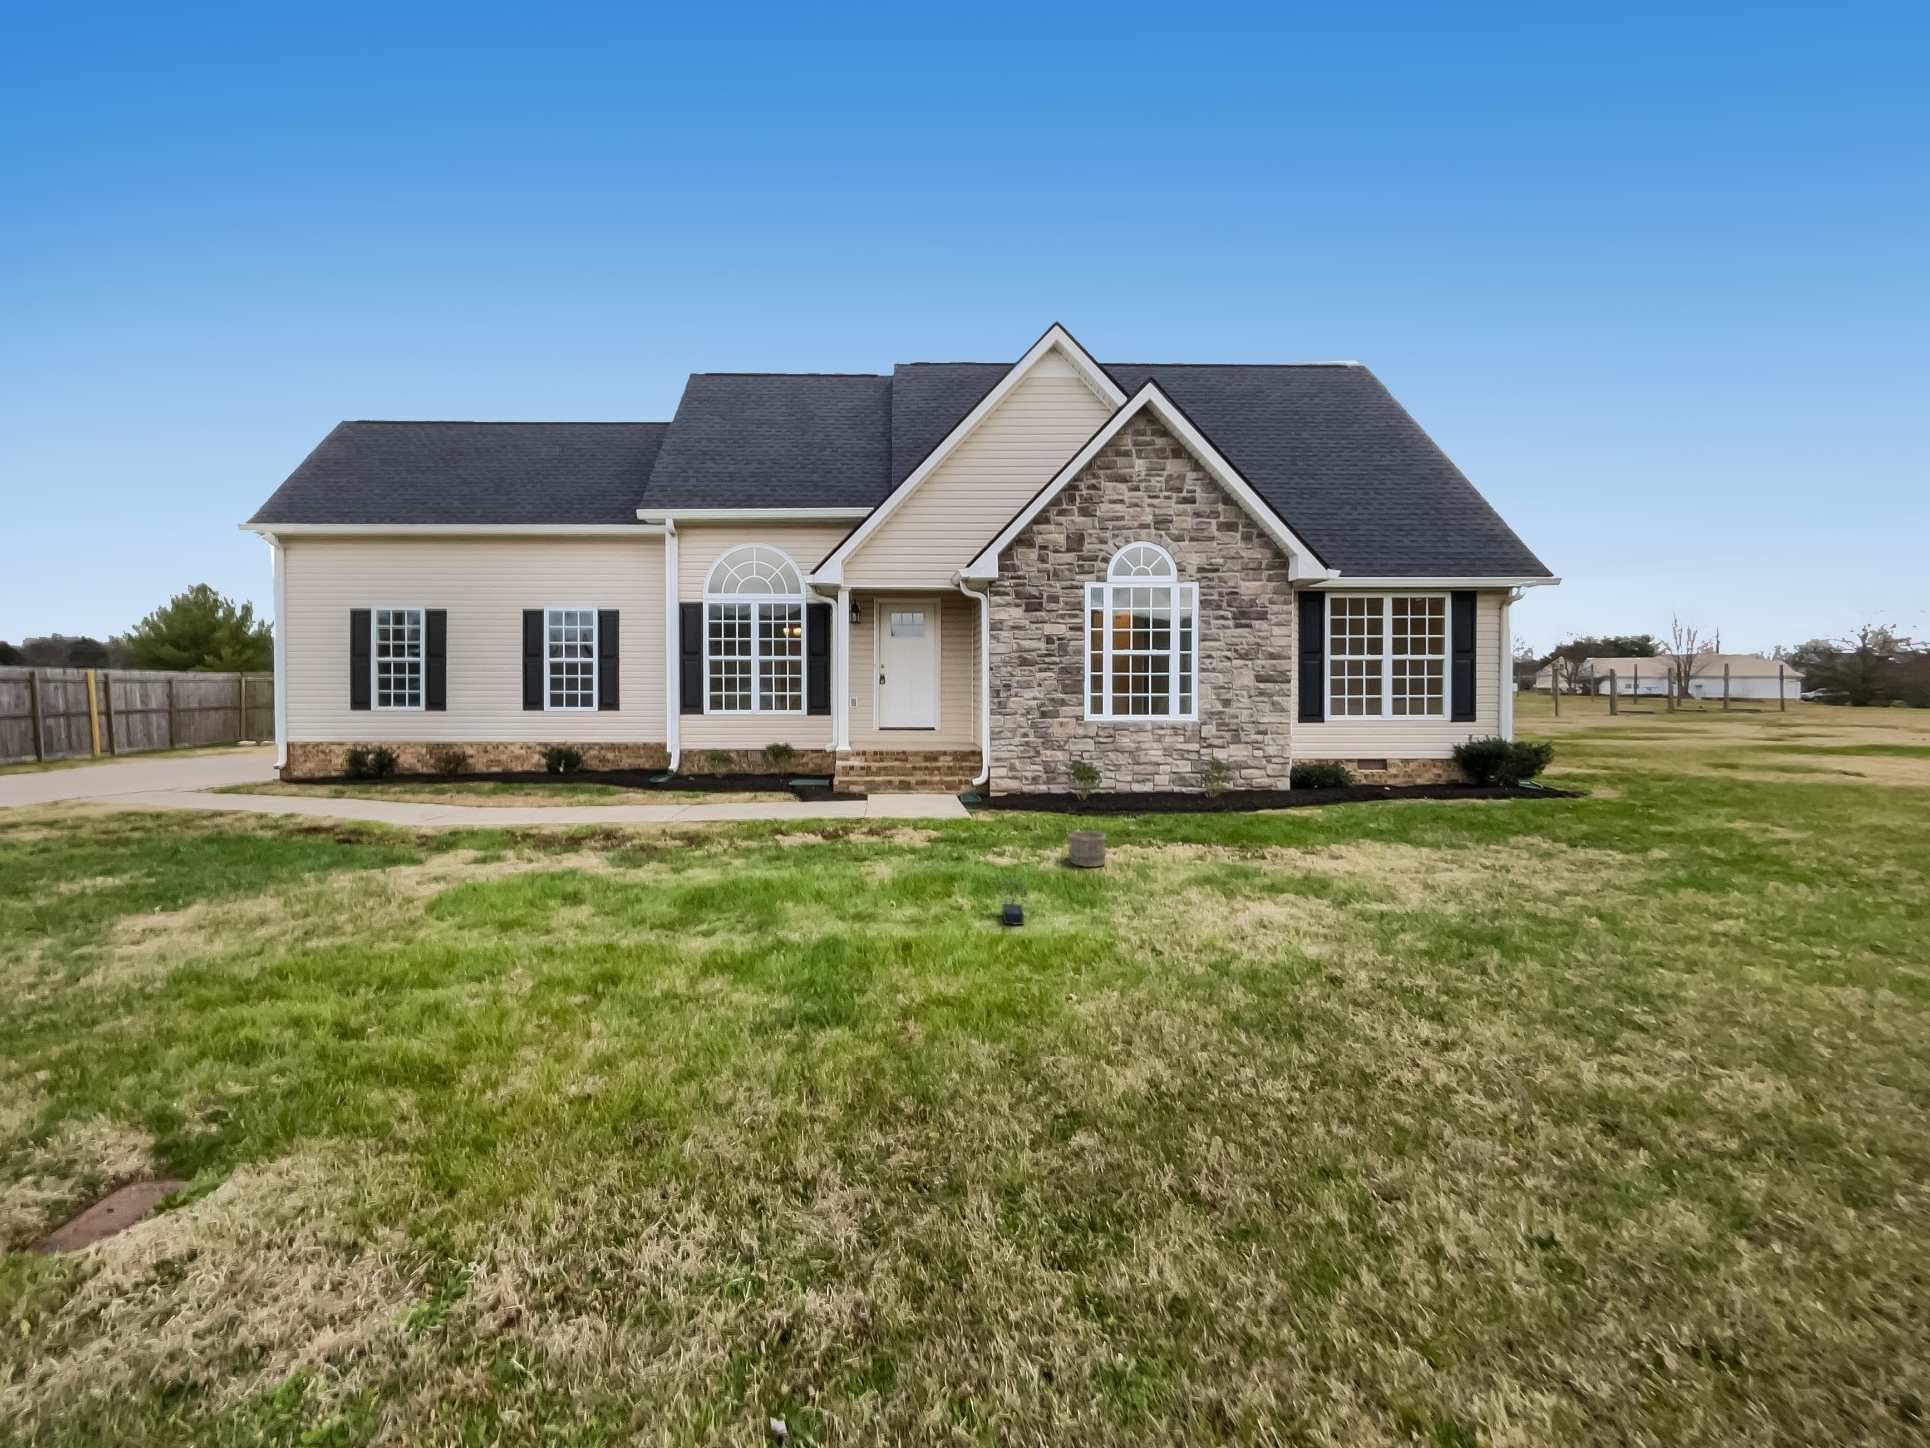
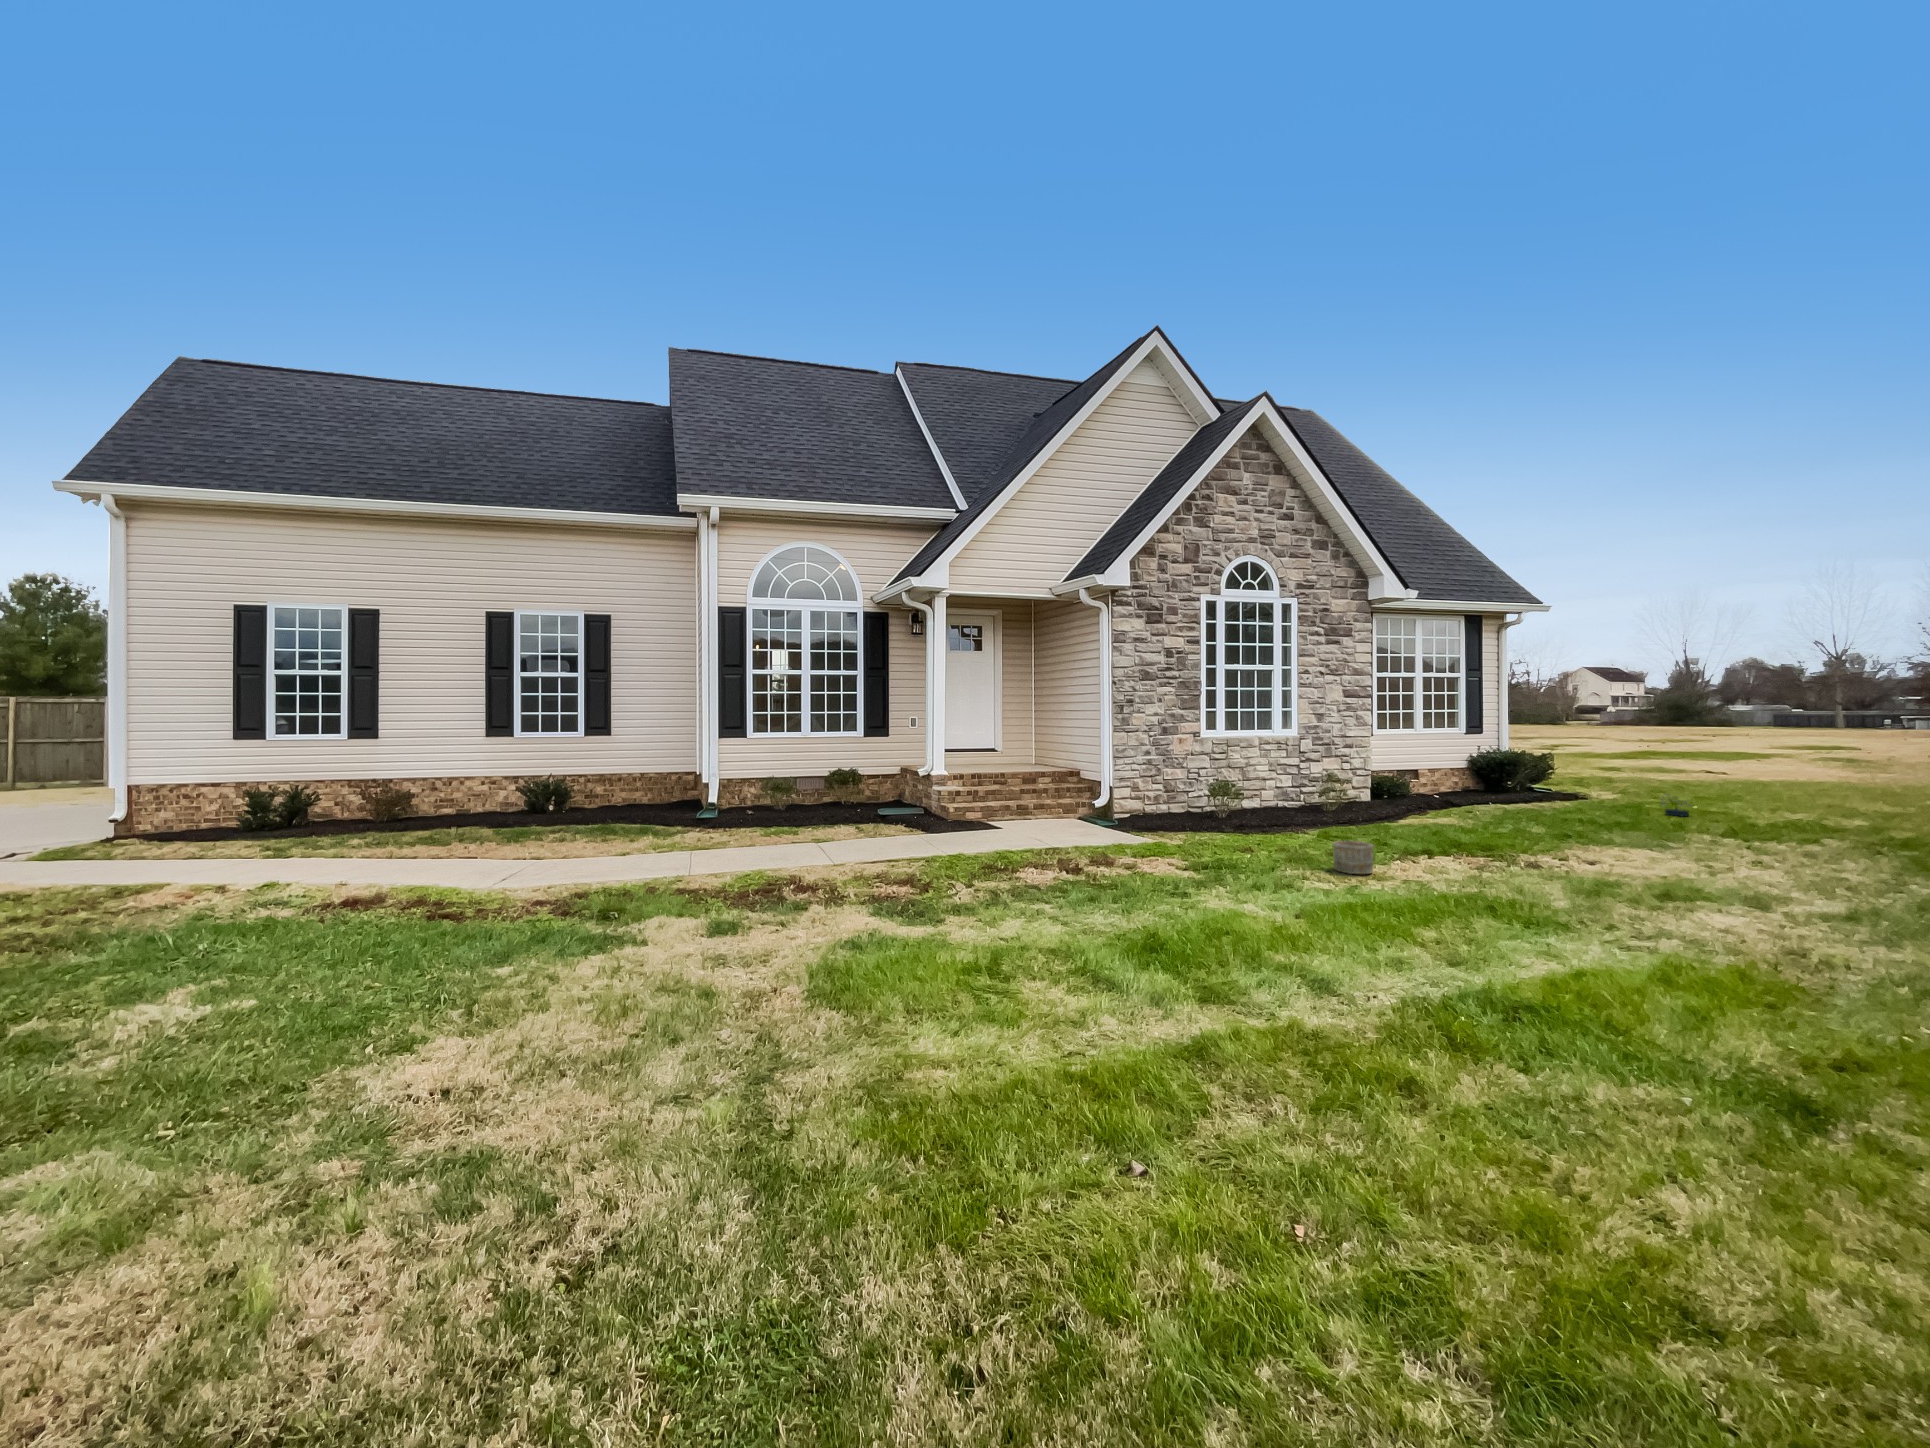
decorative plant: present [995,883,1027,925] -> present [1662,795,1689,817]

